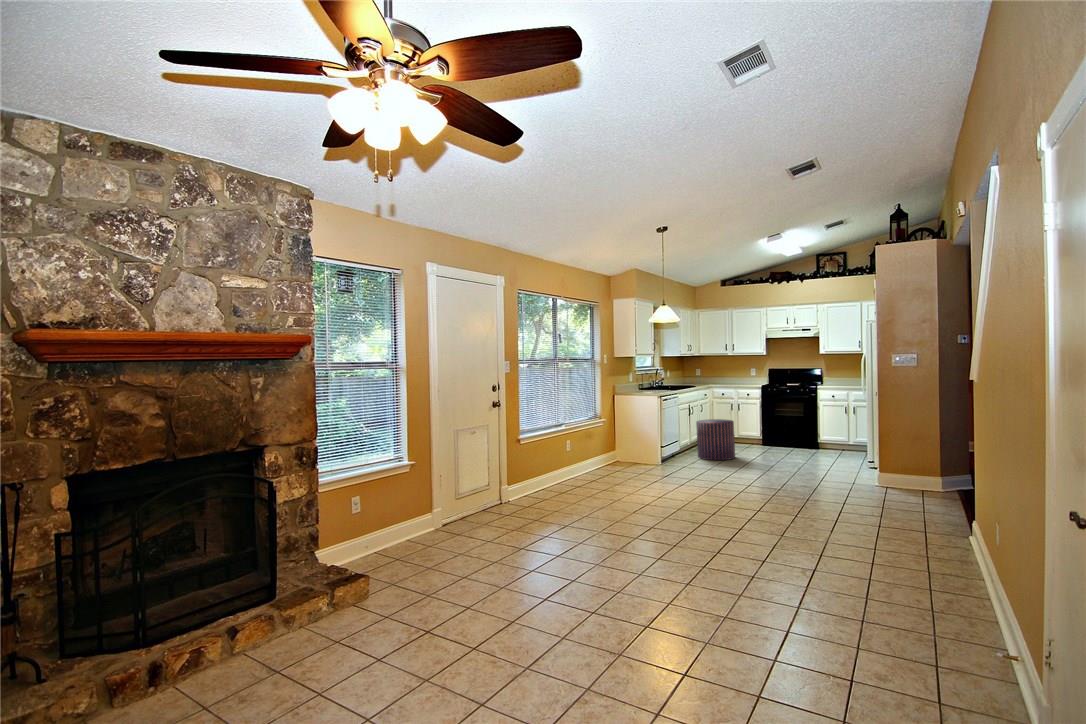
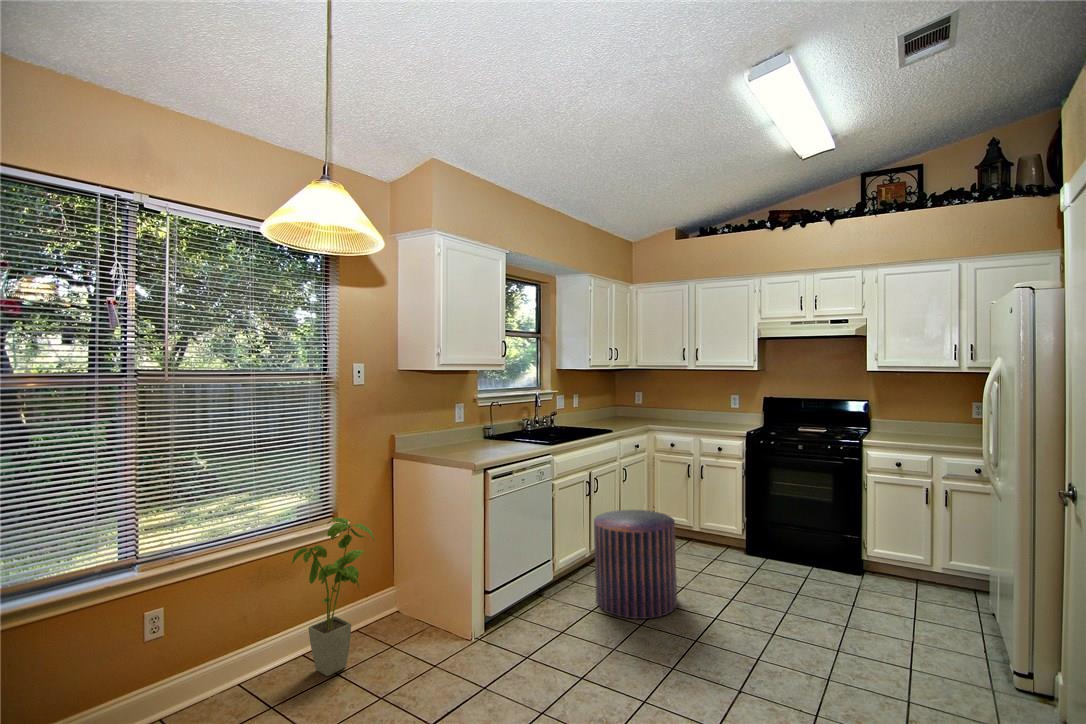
house plant: none [594,412,624,472] -> present [292,517,375,676]

